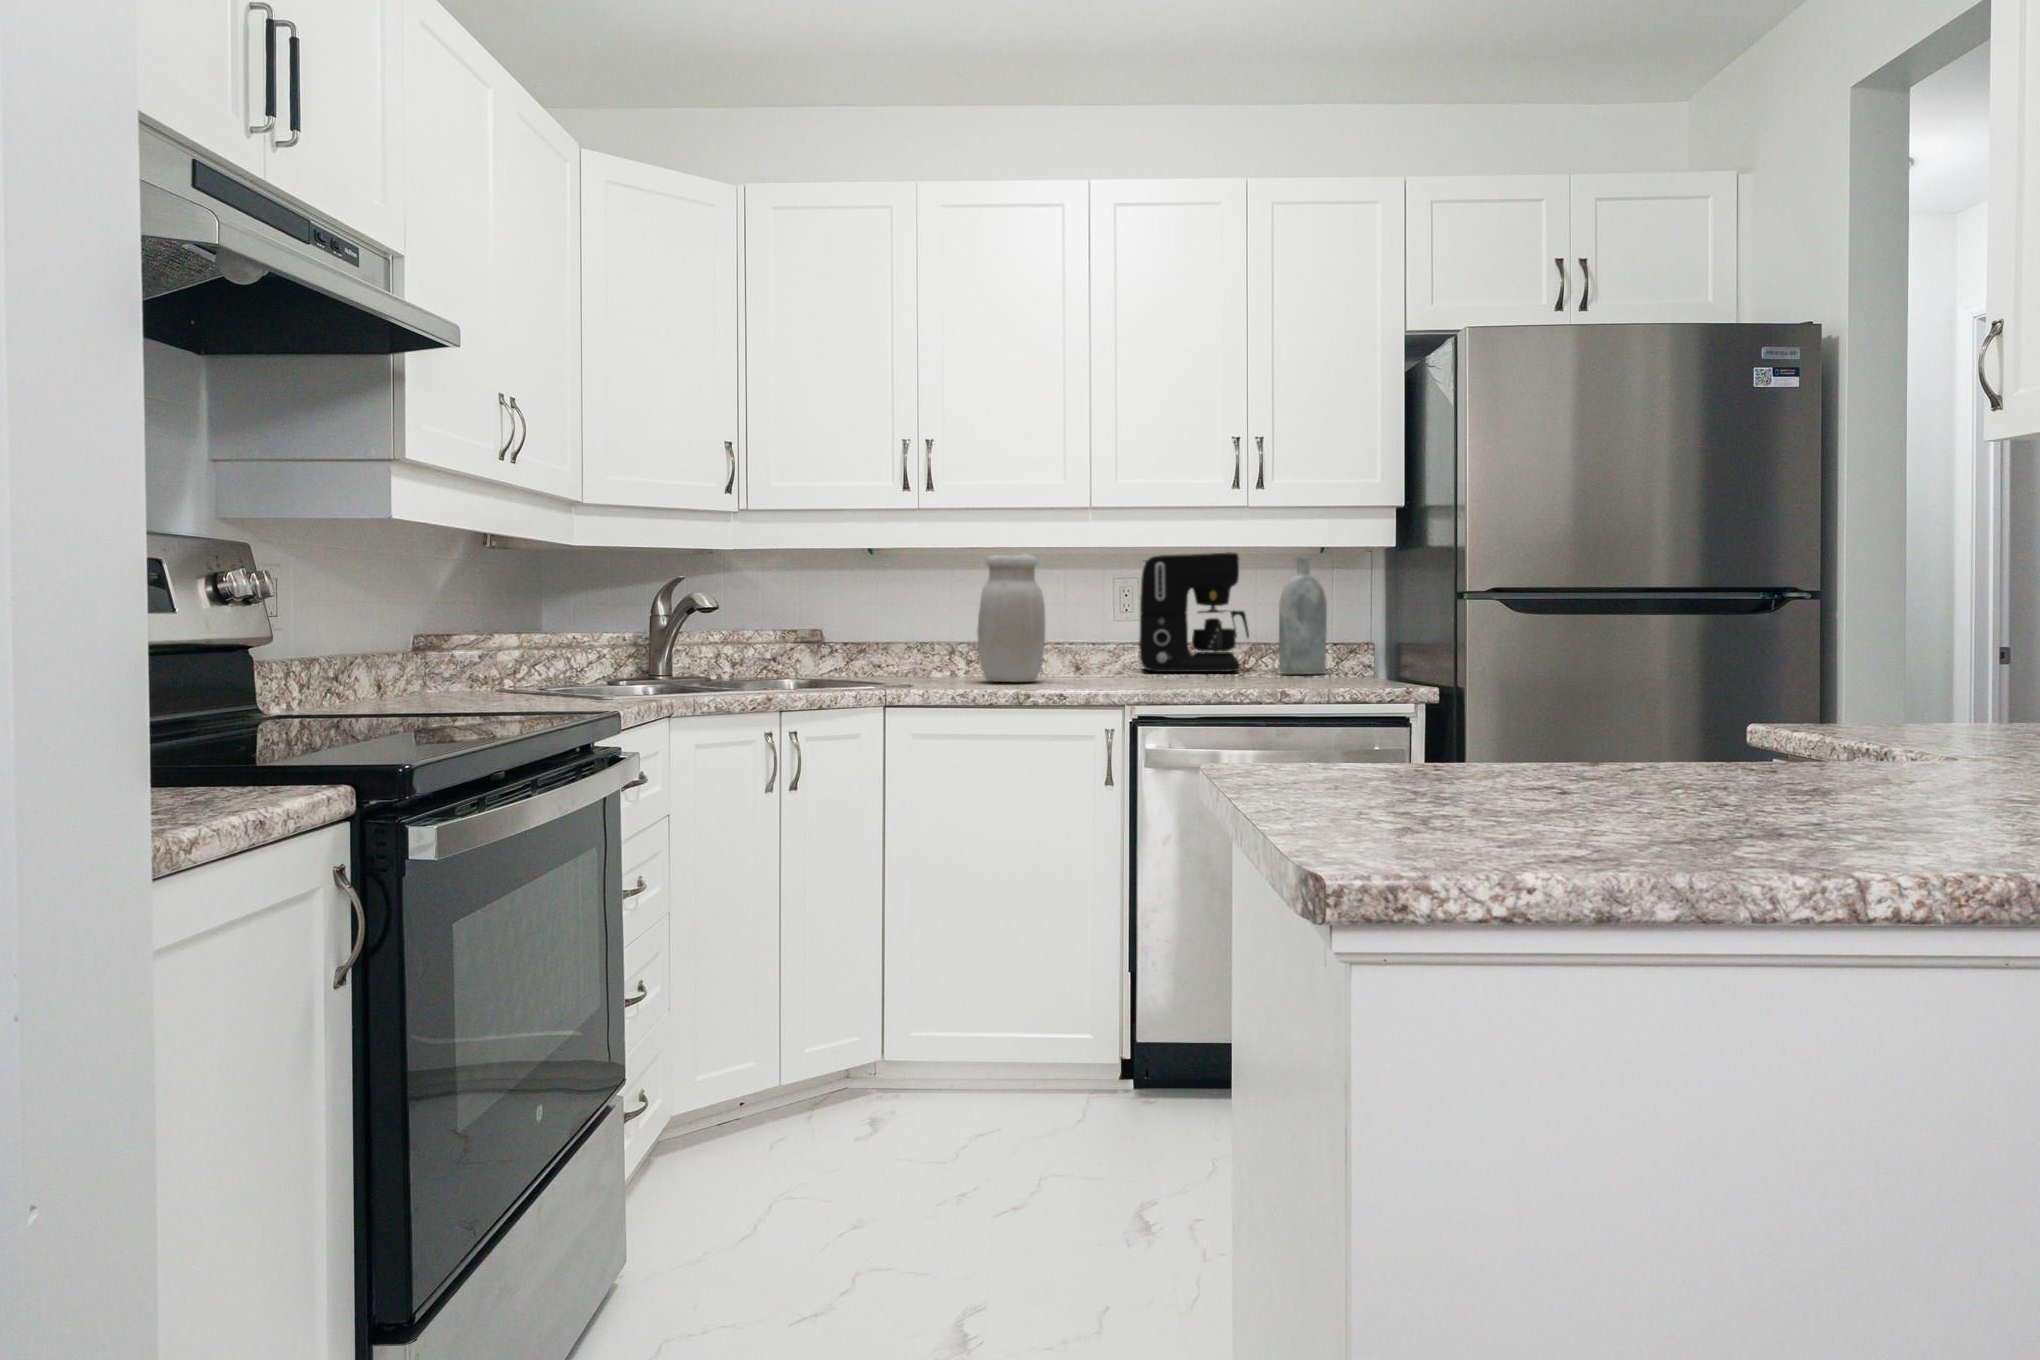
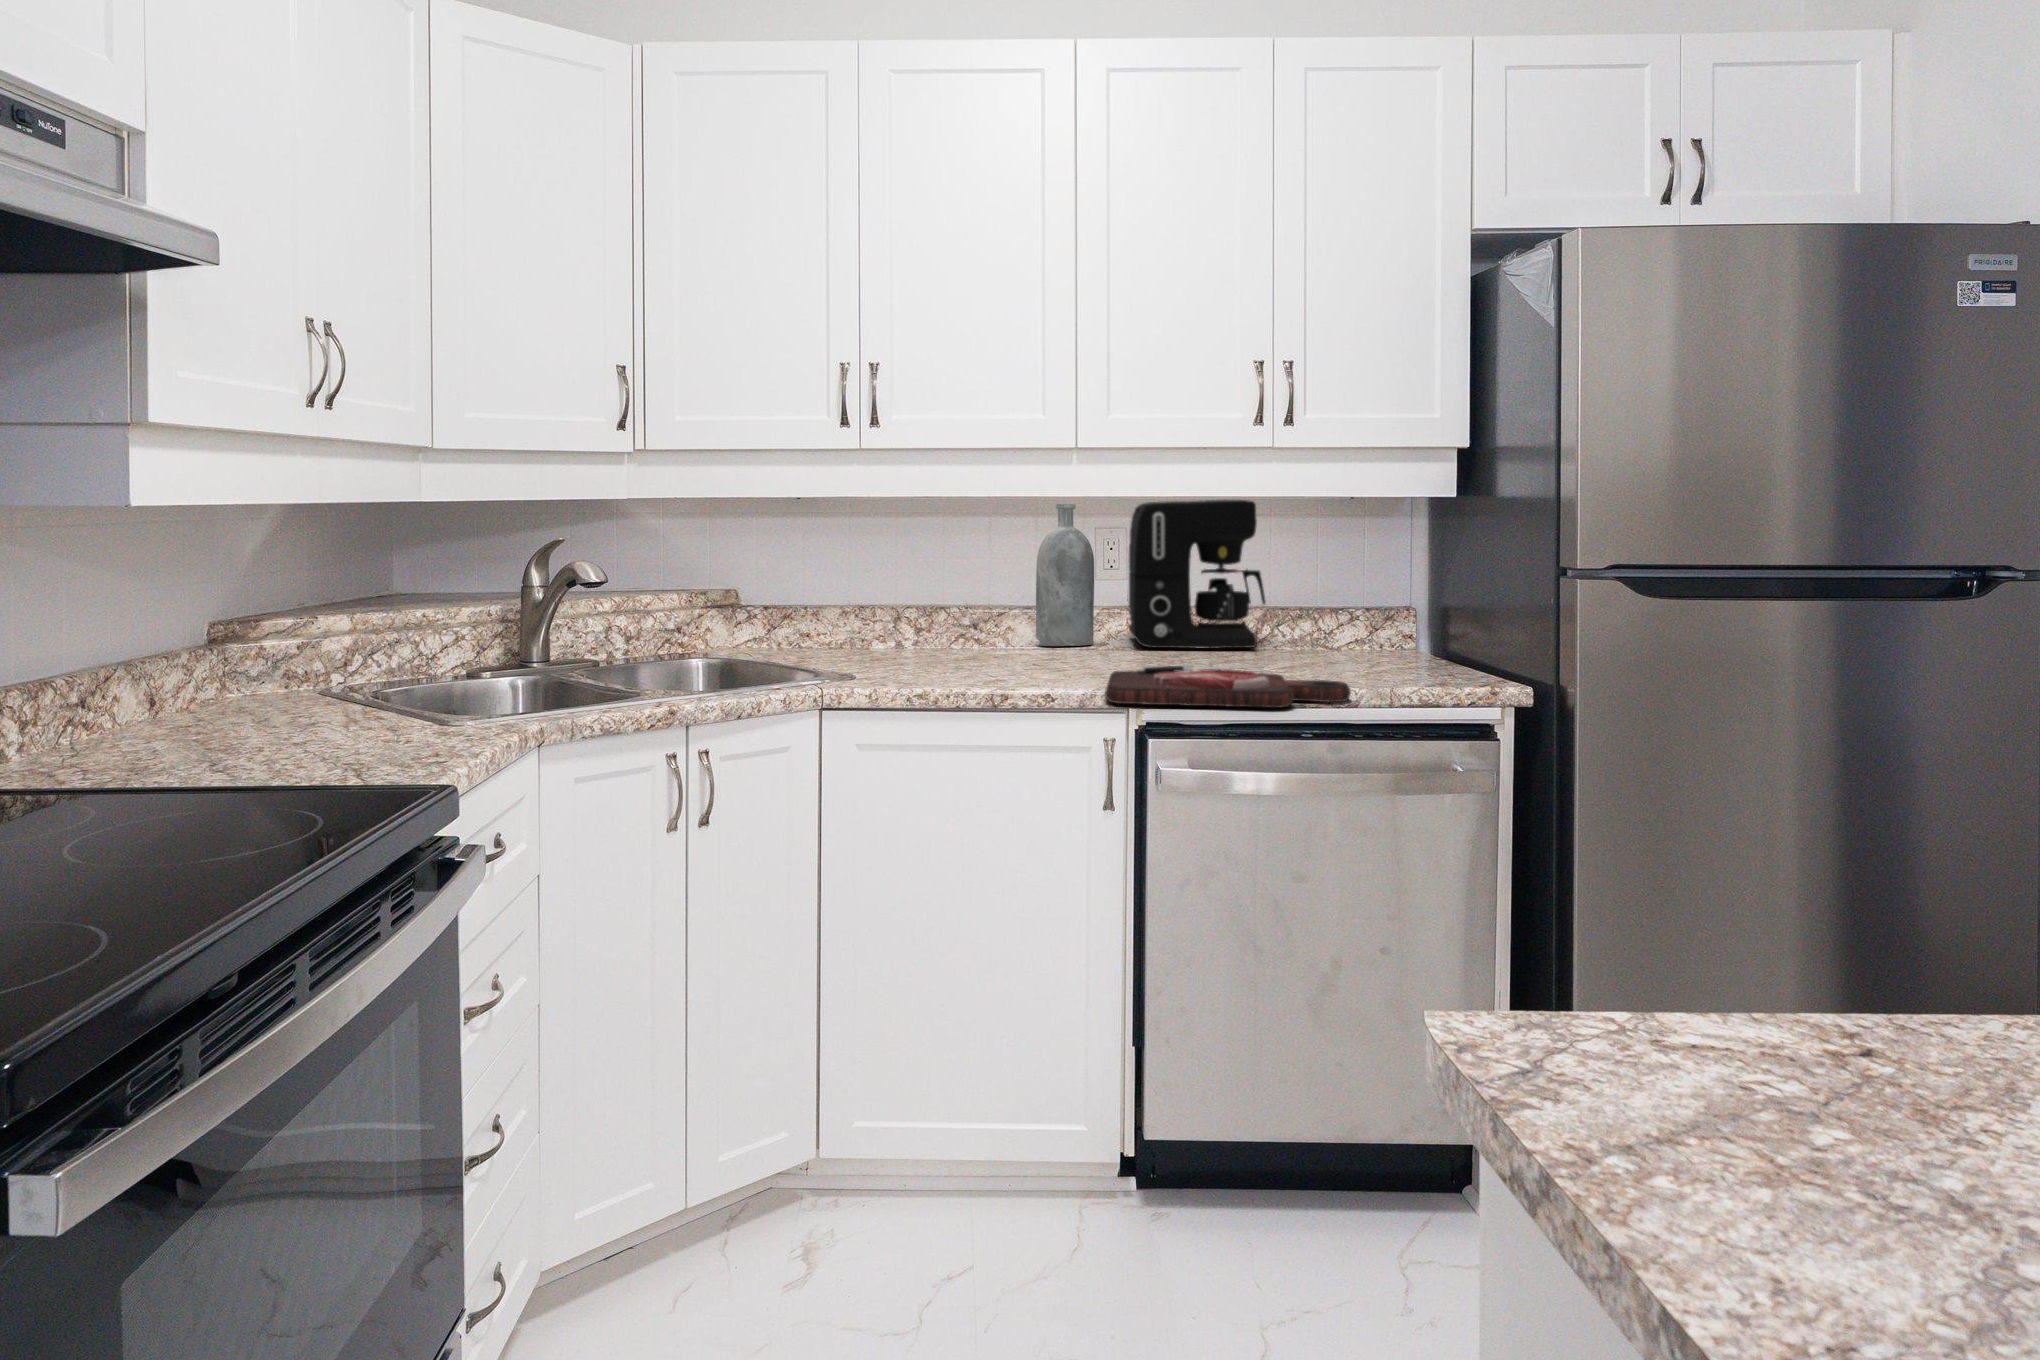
jar: present [977,554,1045,682] -> none [936,509,1022,672]
bottle: present [1279,556,1327,674] -> present [1036,503,1094,646]
cutting board: none [1101,667,1292,695] -> present [1105,665,1351,708]

